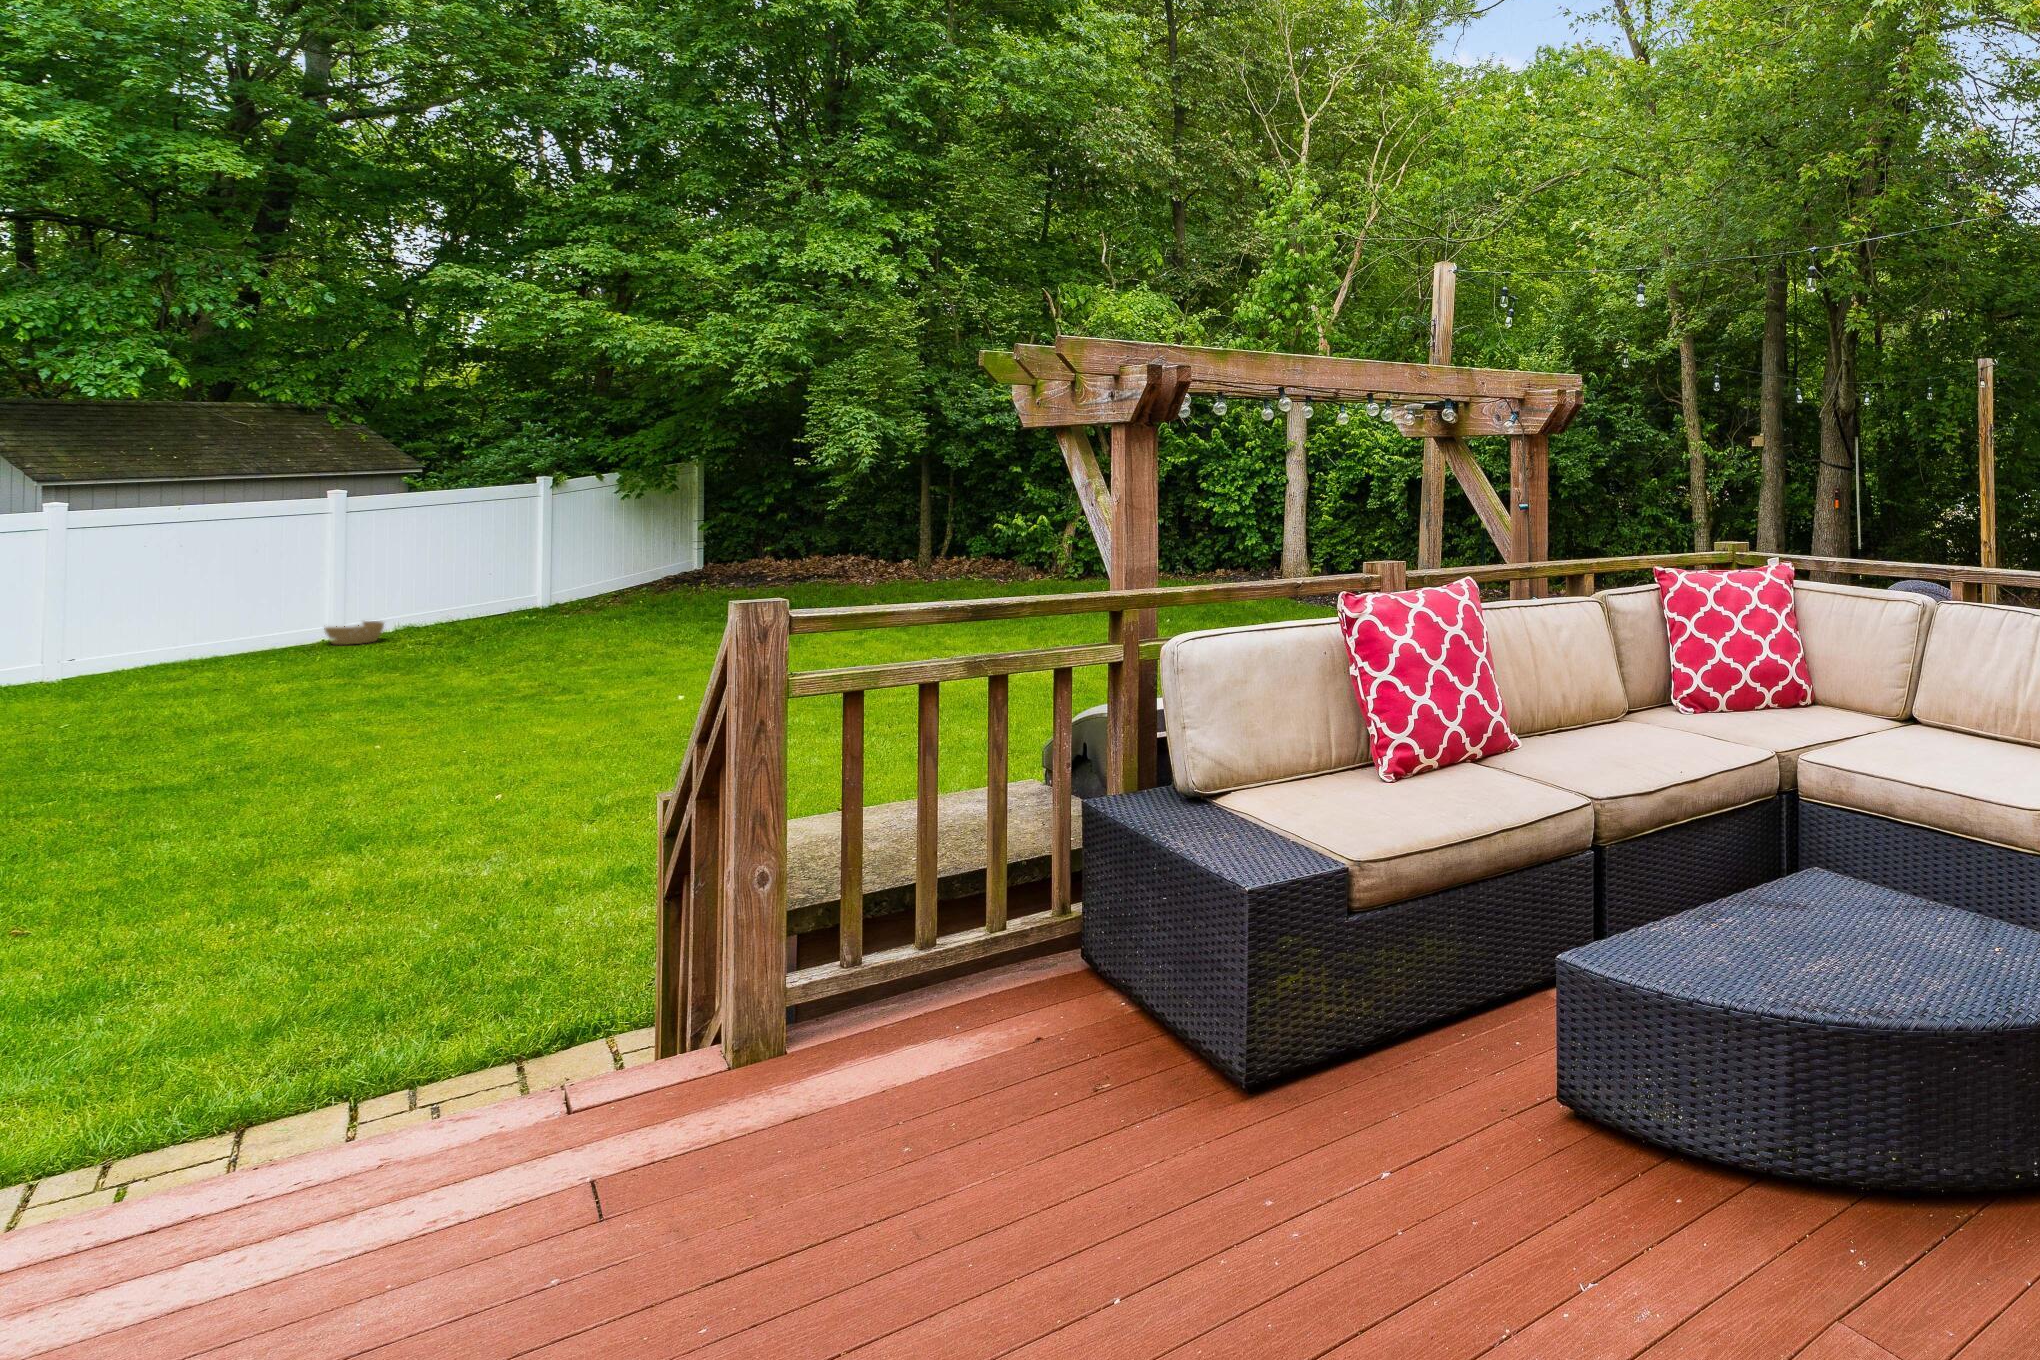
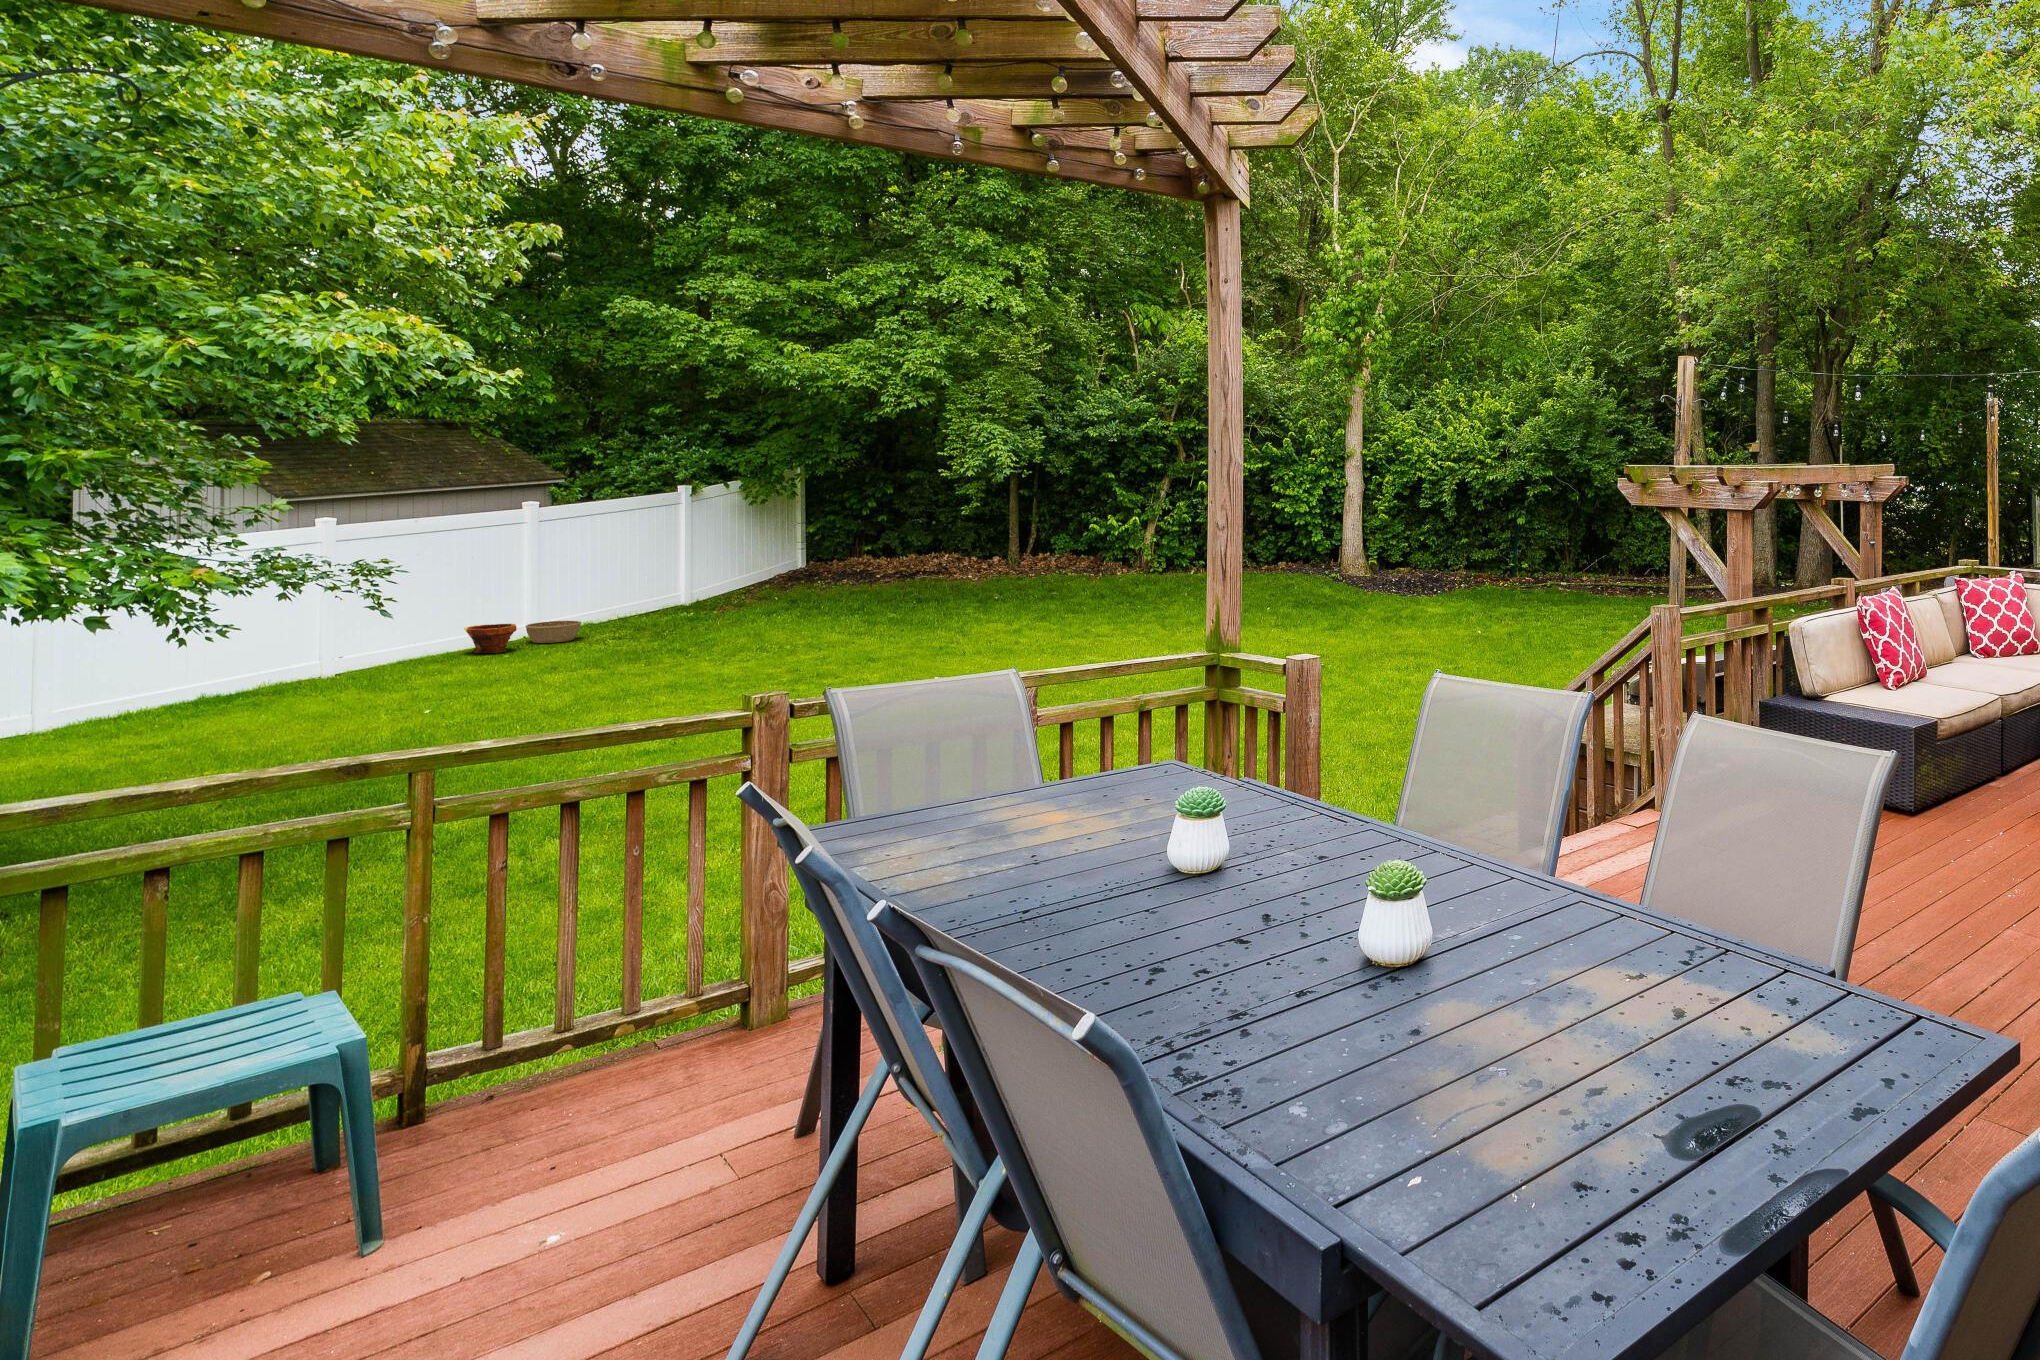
planter: none [246,623,304,654] -> present [464,624,517,653]

